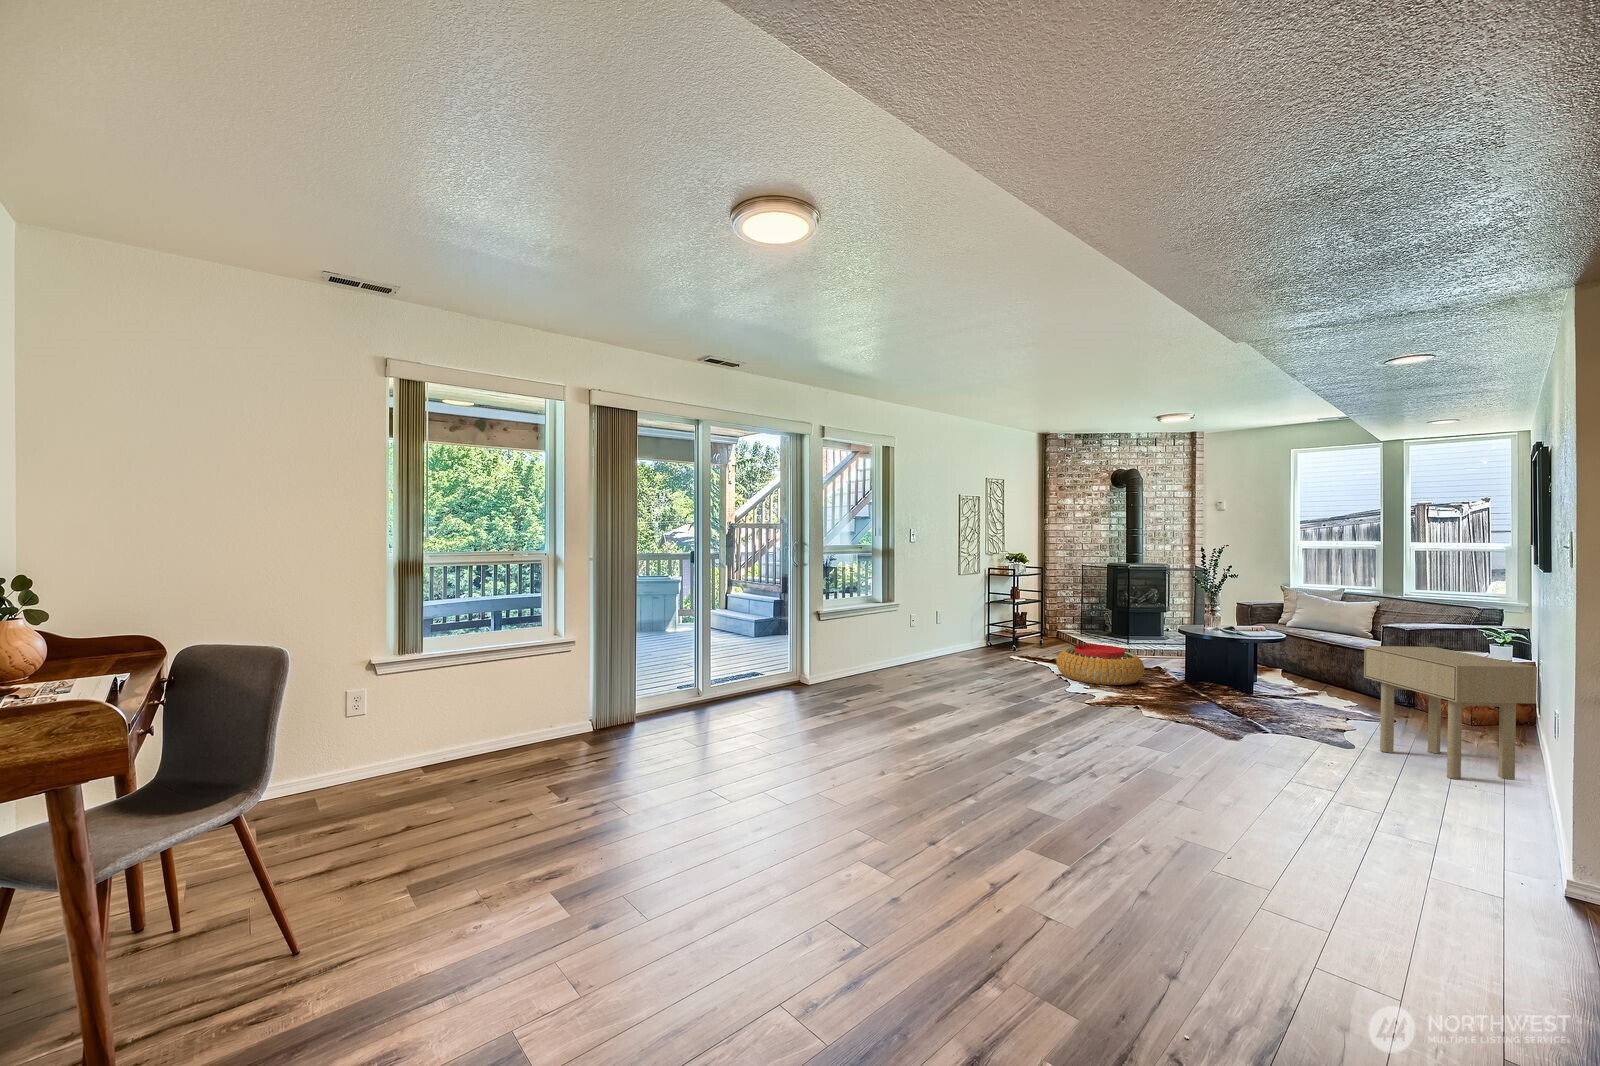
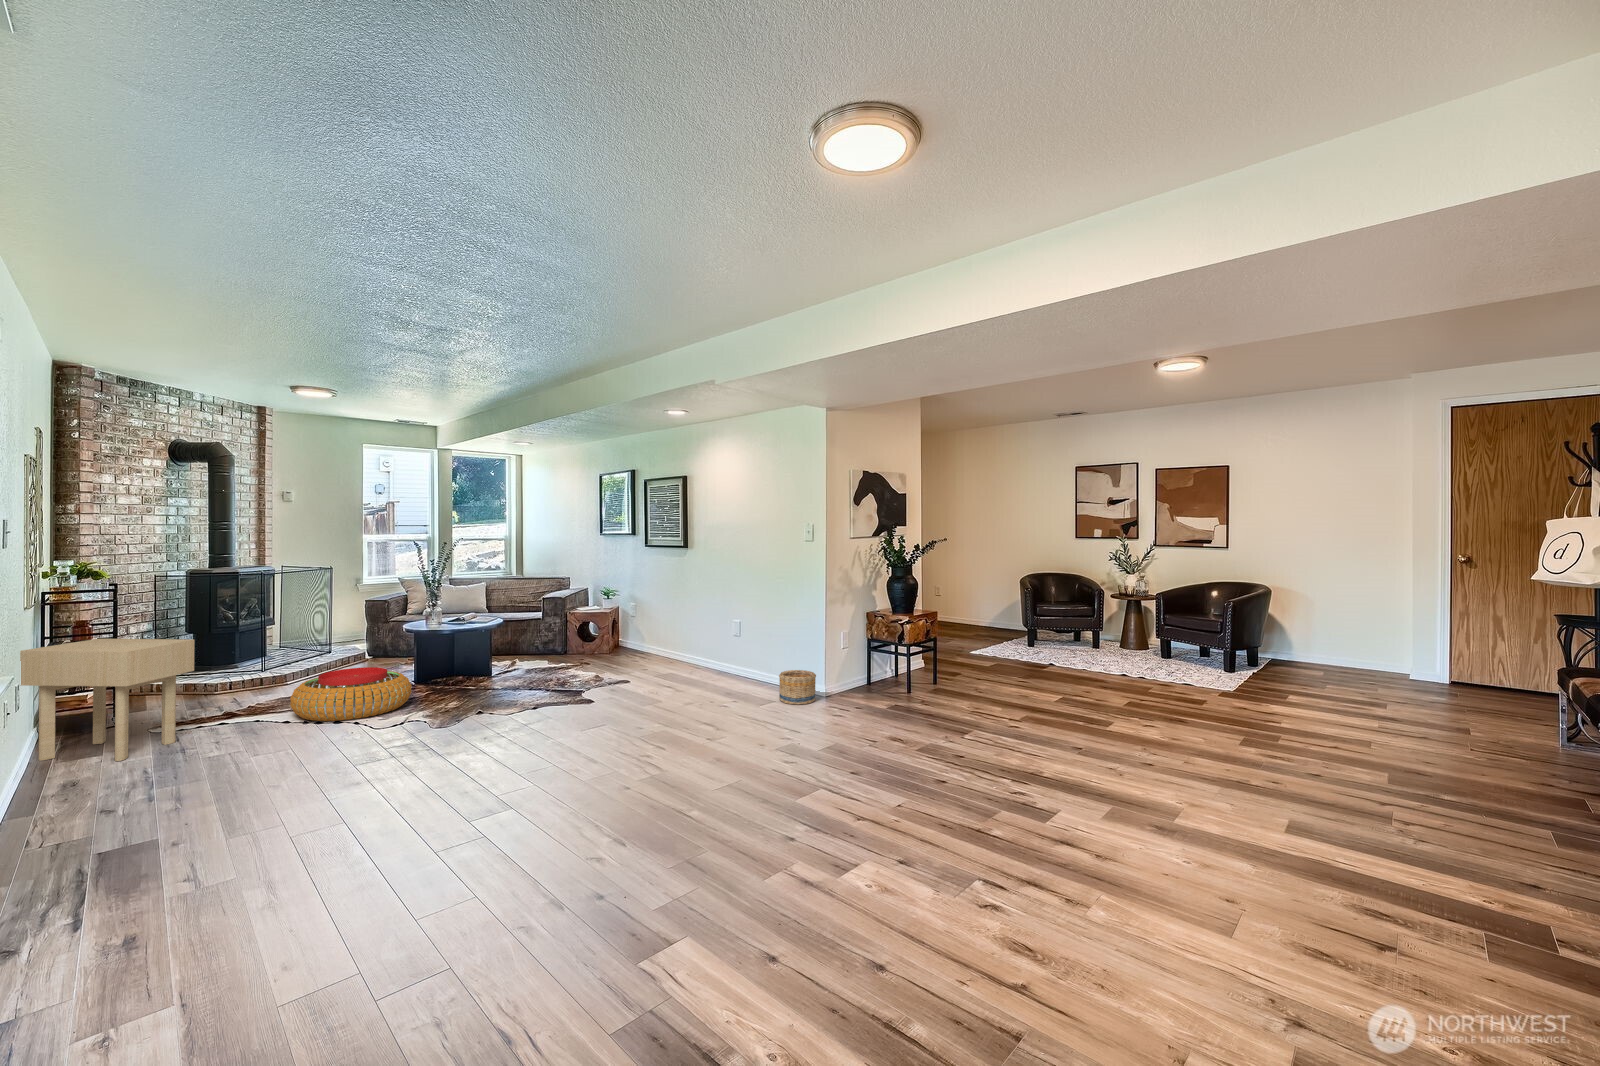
side table: present [1364,646,1537,780] -> present [20,639,194,761]
basket: none [1449,788,1549,865] -> present [779,670,816,704]

